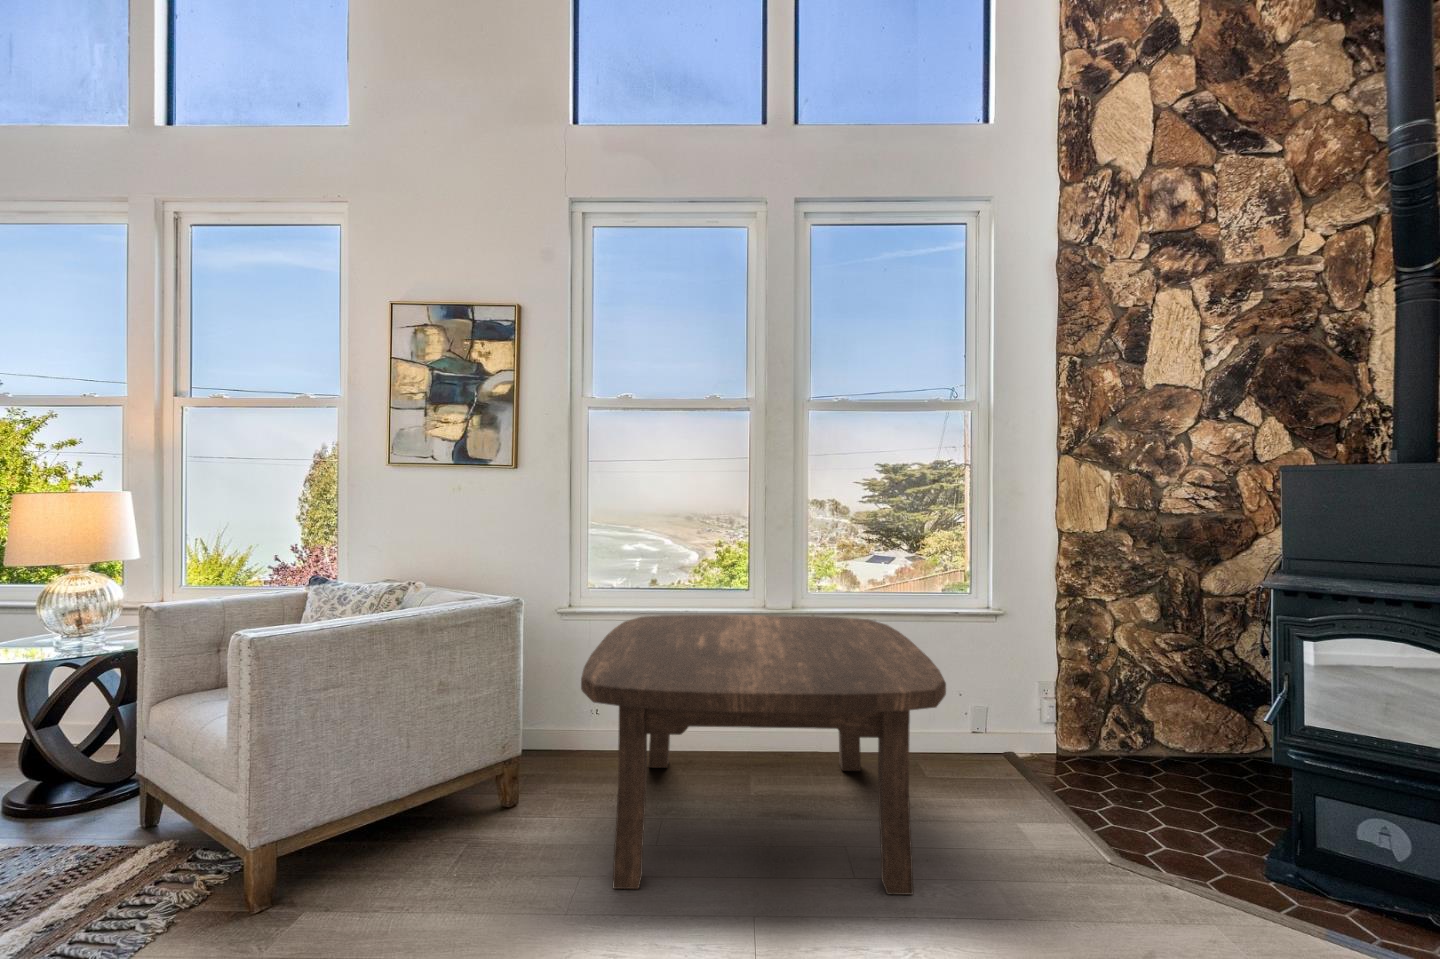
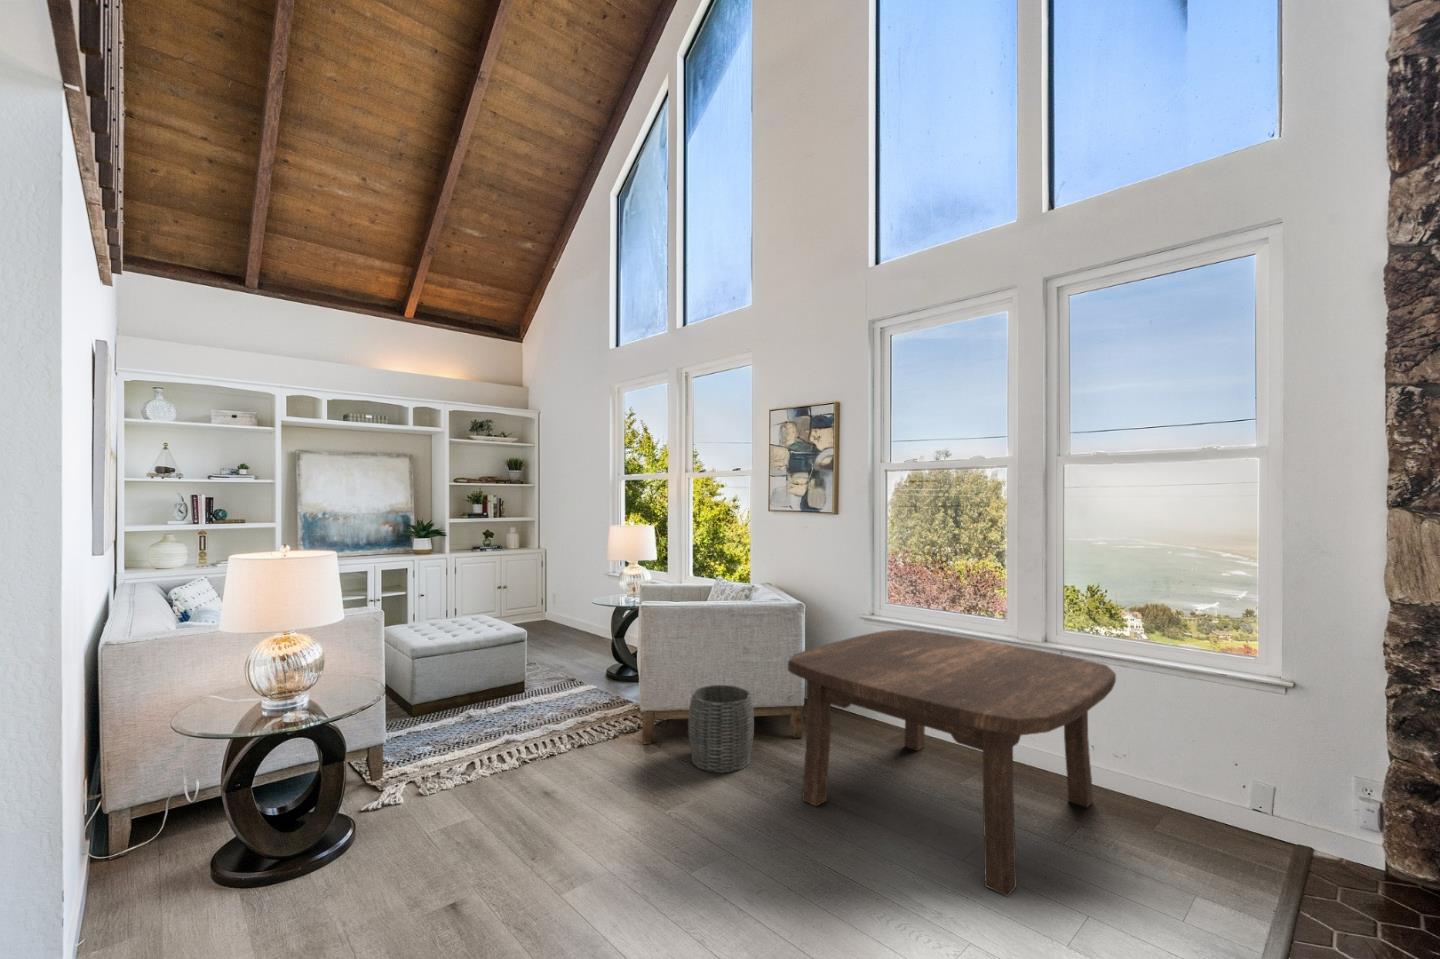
woven basket: none [369,751,490,912] -> present [688,685,754,773]

